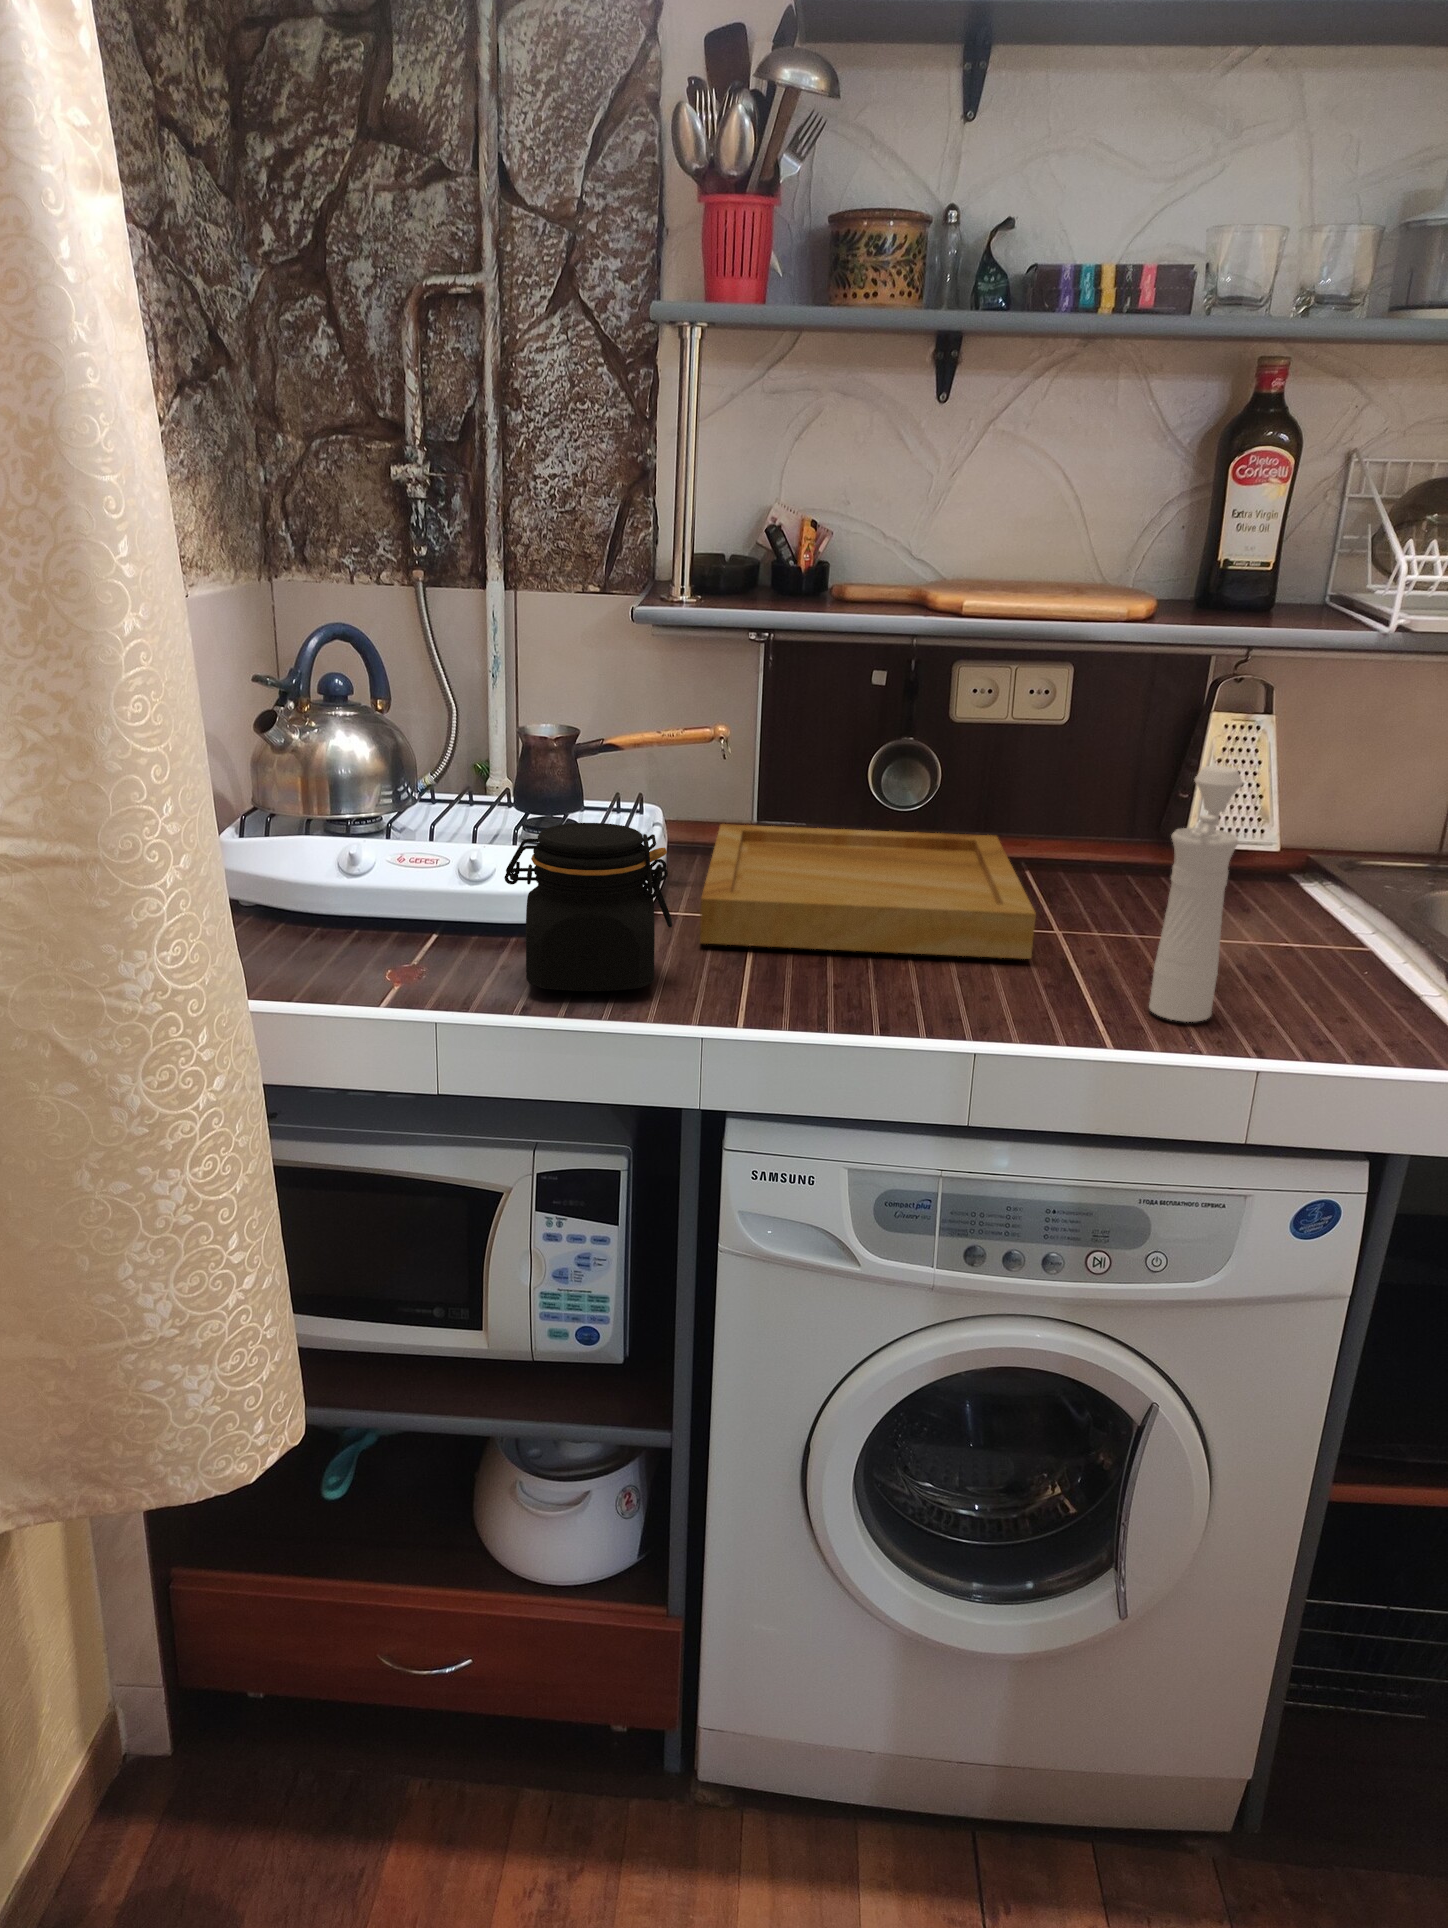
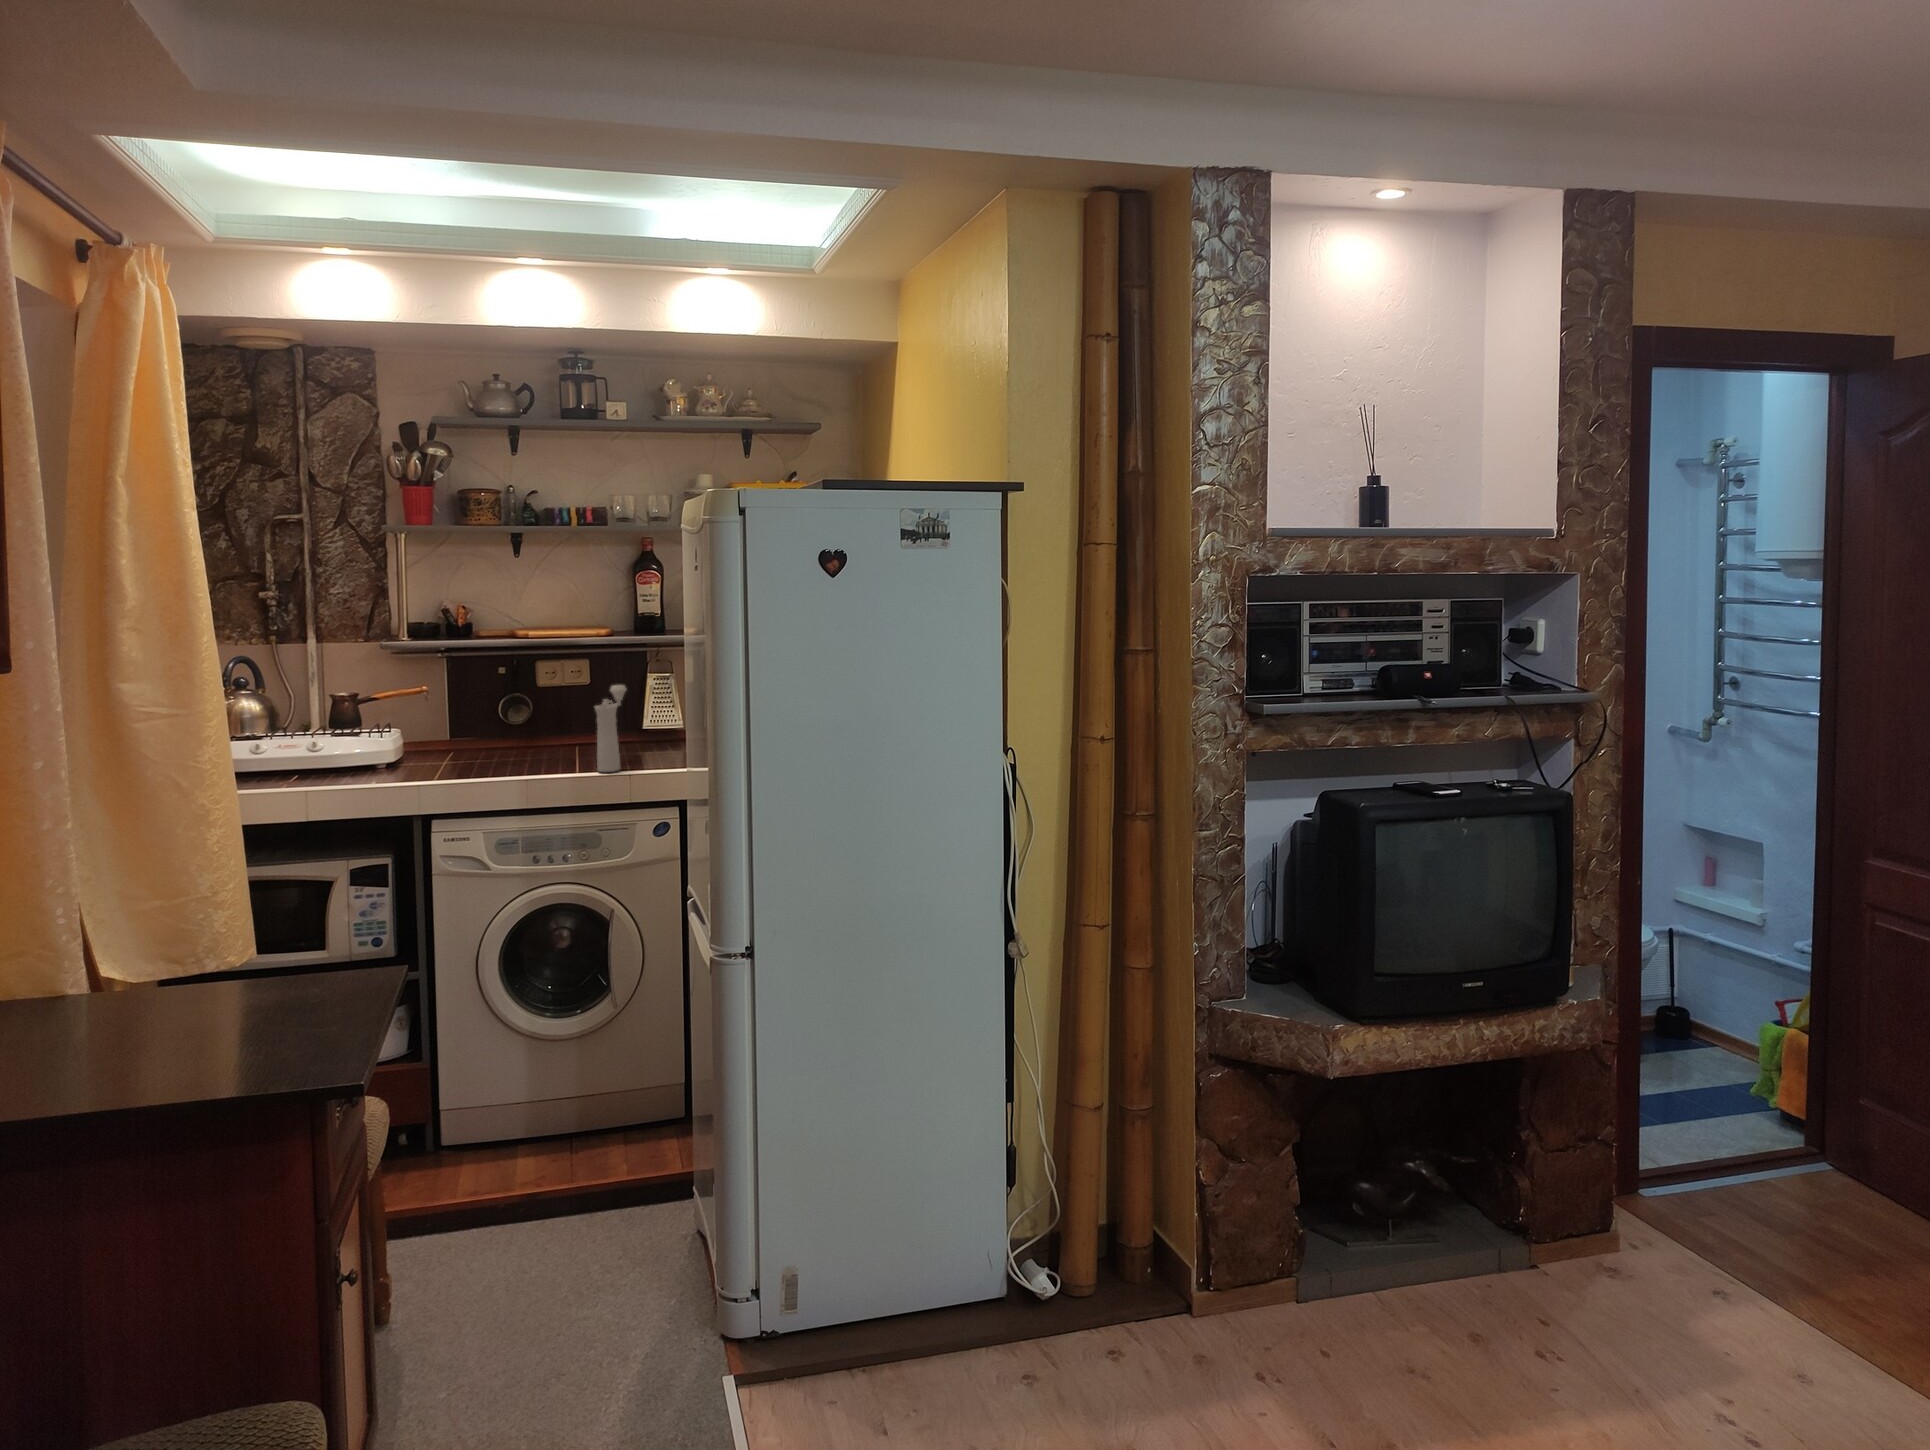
jar: present [504,823,672,991] -> none [327,725,403,788]
tray: present [700,824,1036,959] -> none [417,729,562,773]

